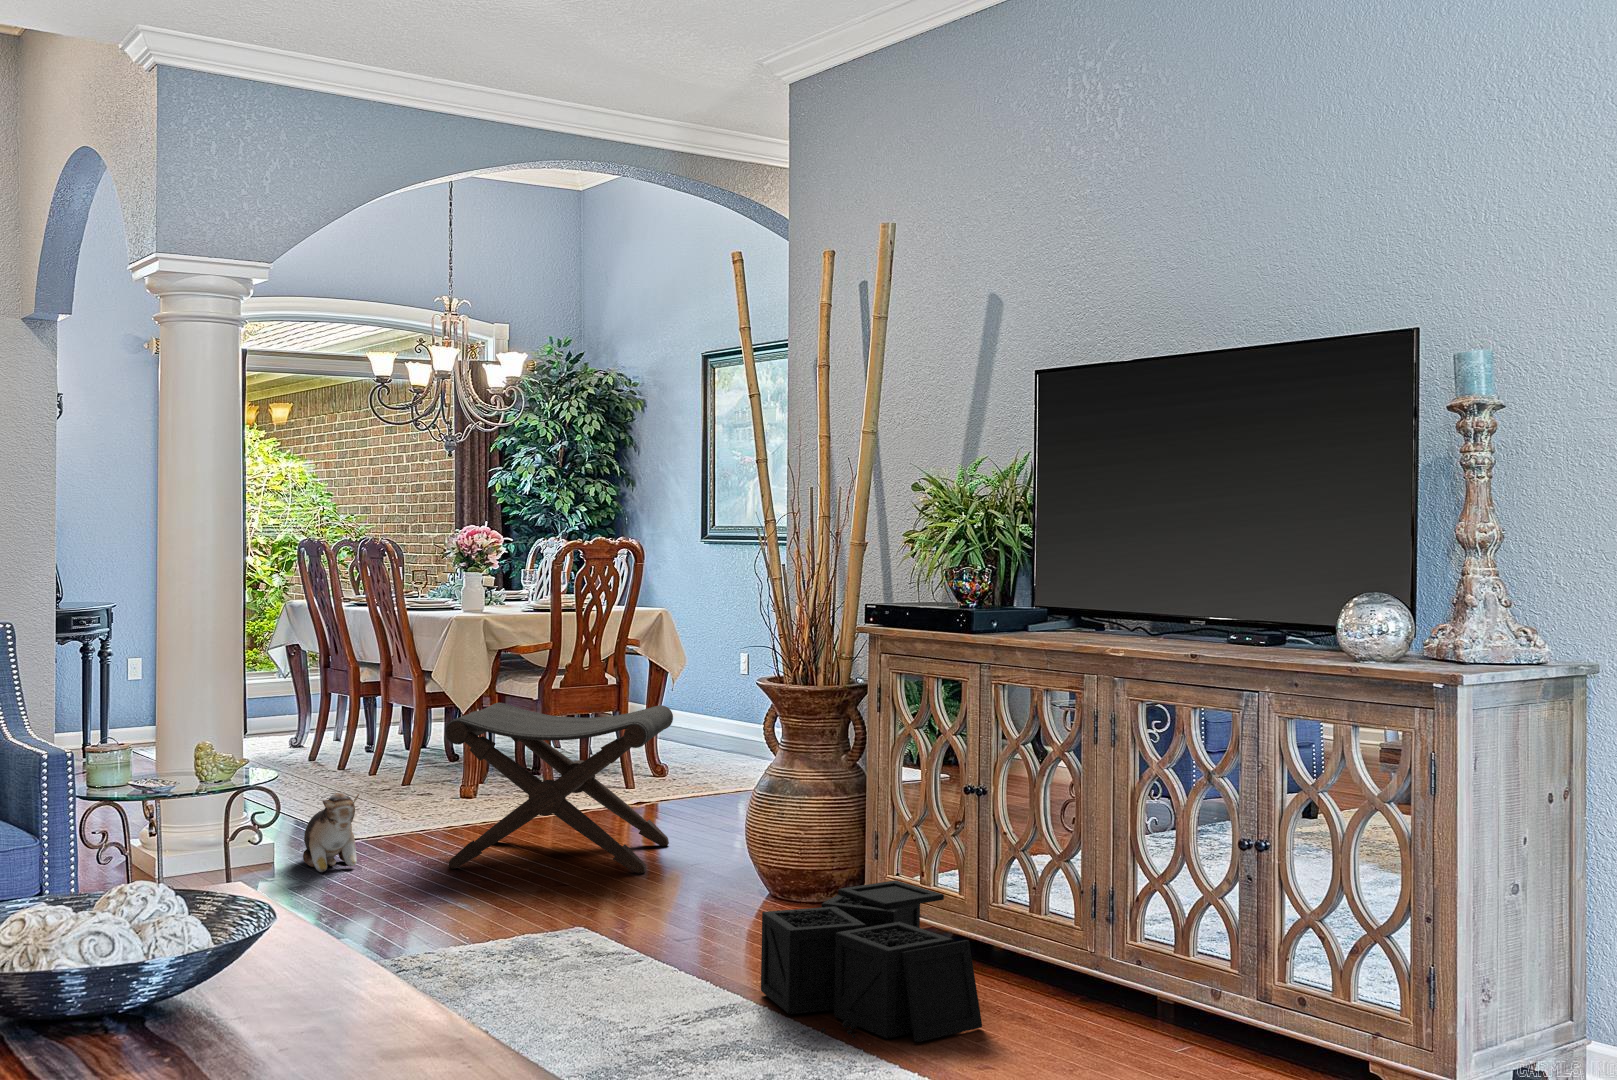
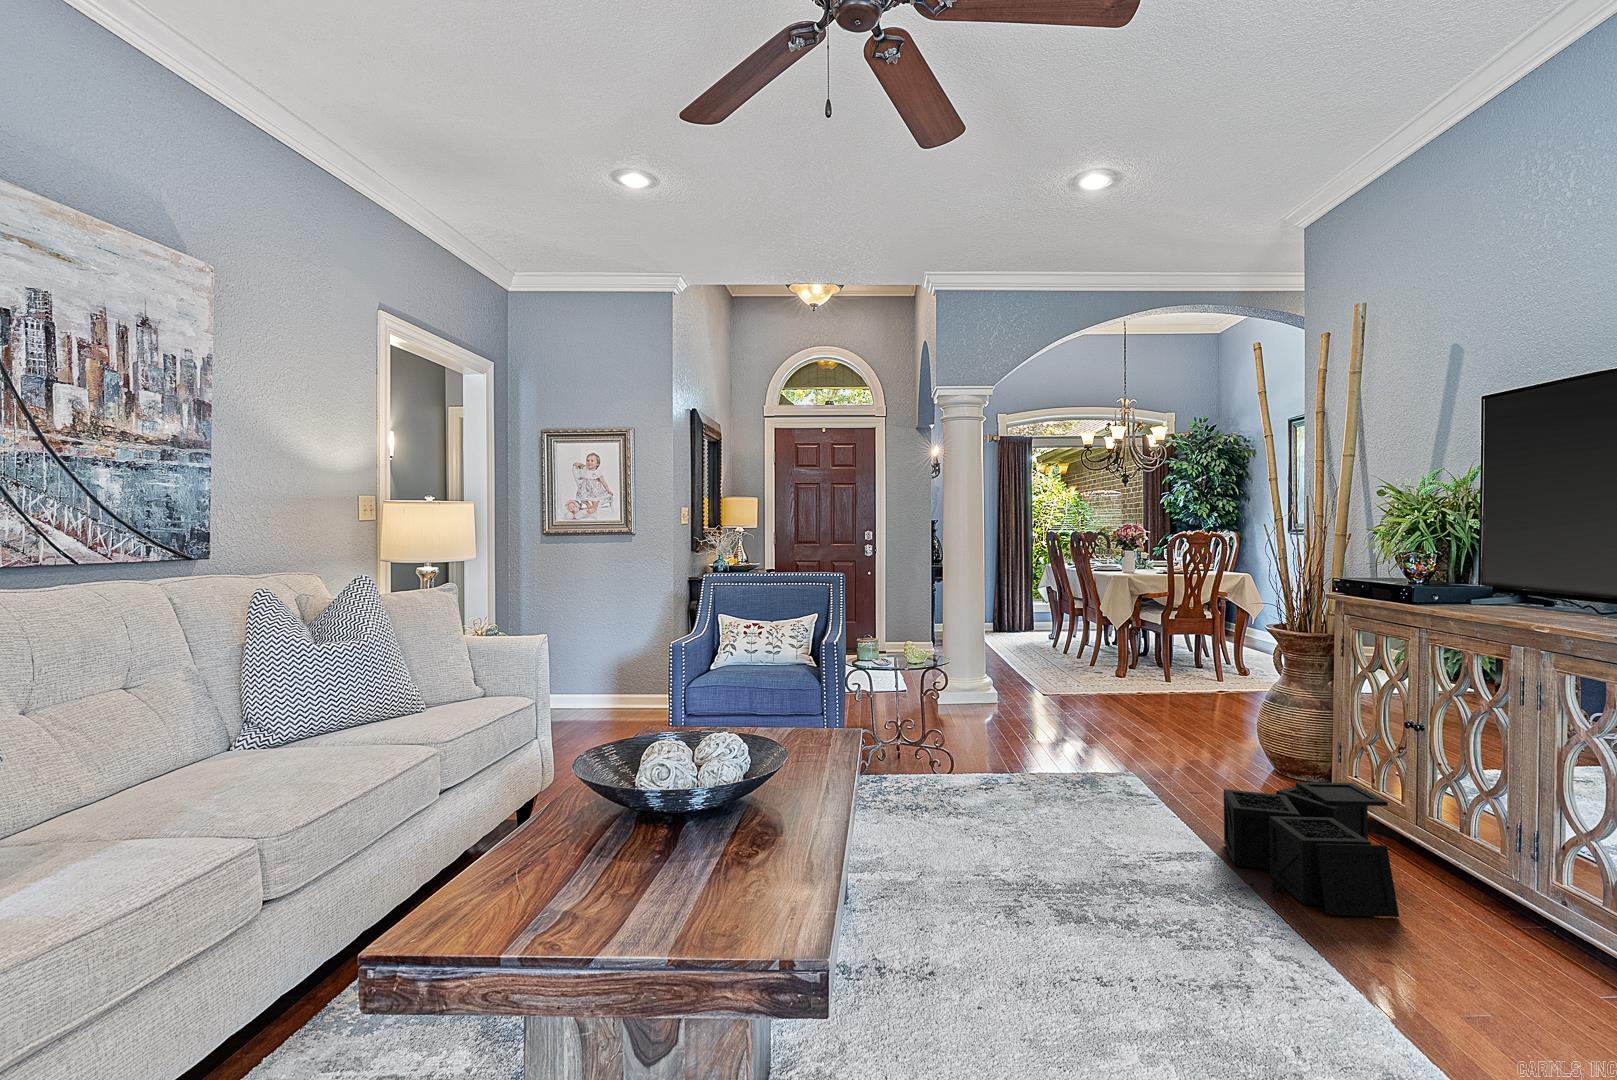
footstool: present [445,703,673,874] -> none [1075,630,1228,742]
plush toy: present [303,793,359,872] -> none [1006,674,1032,715]

